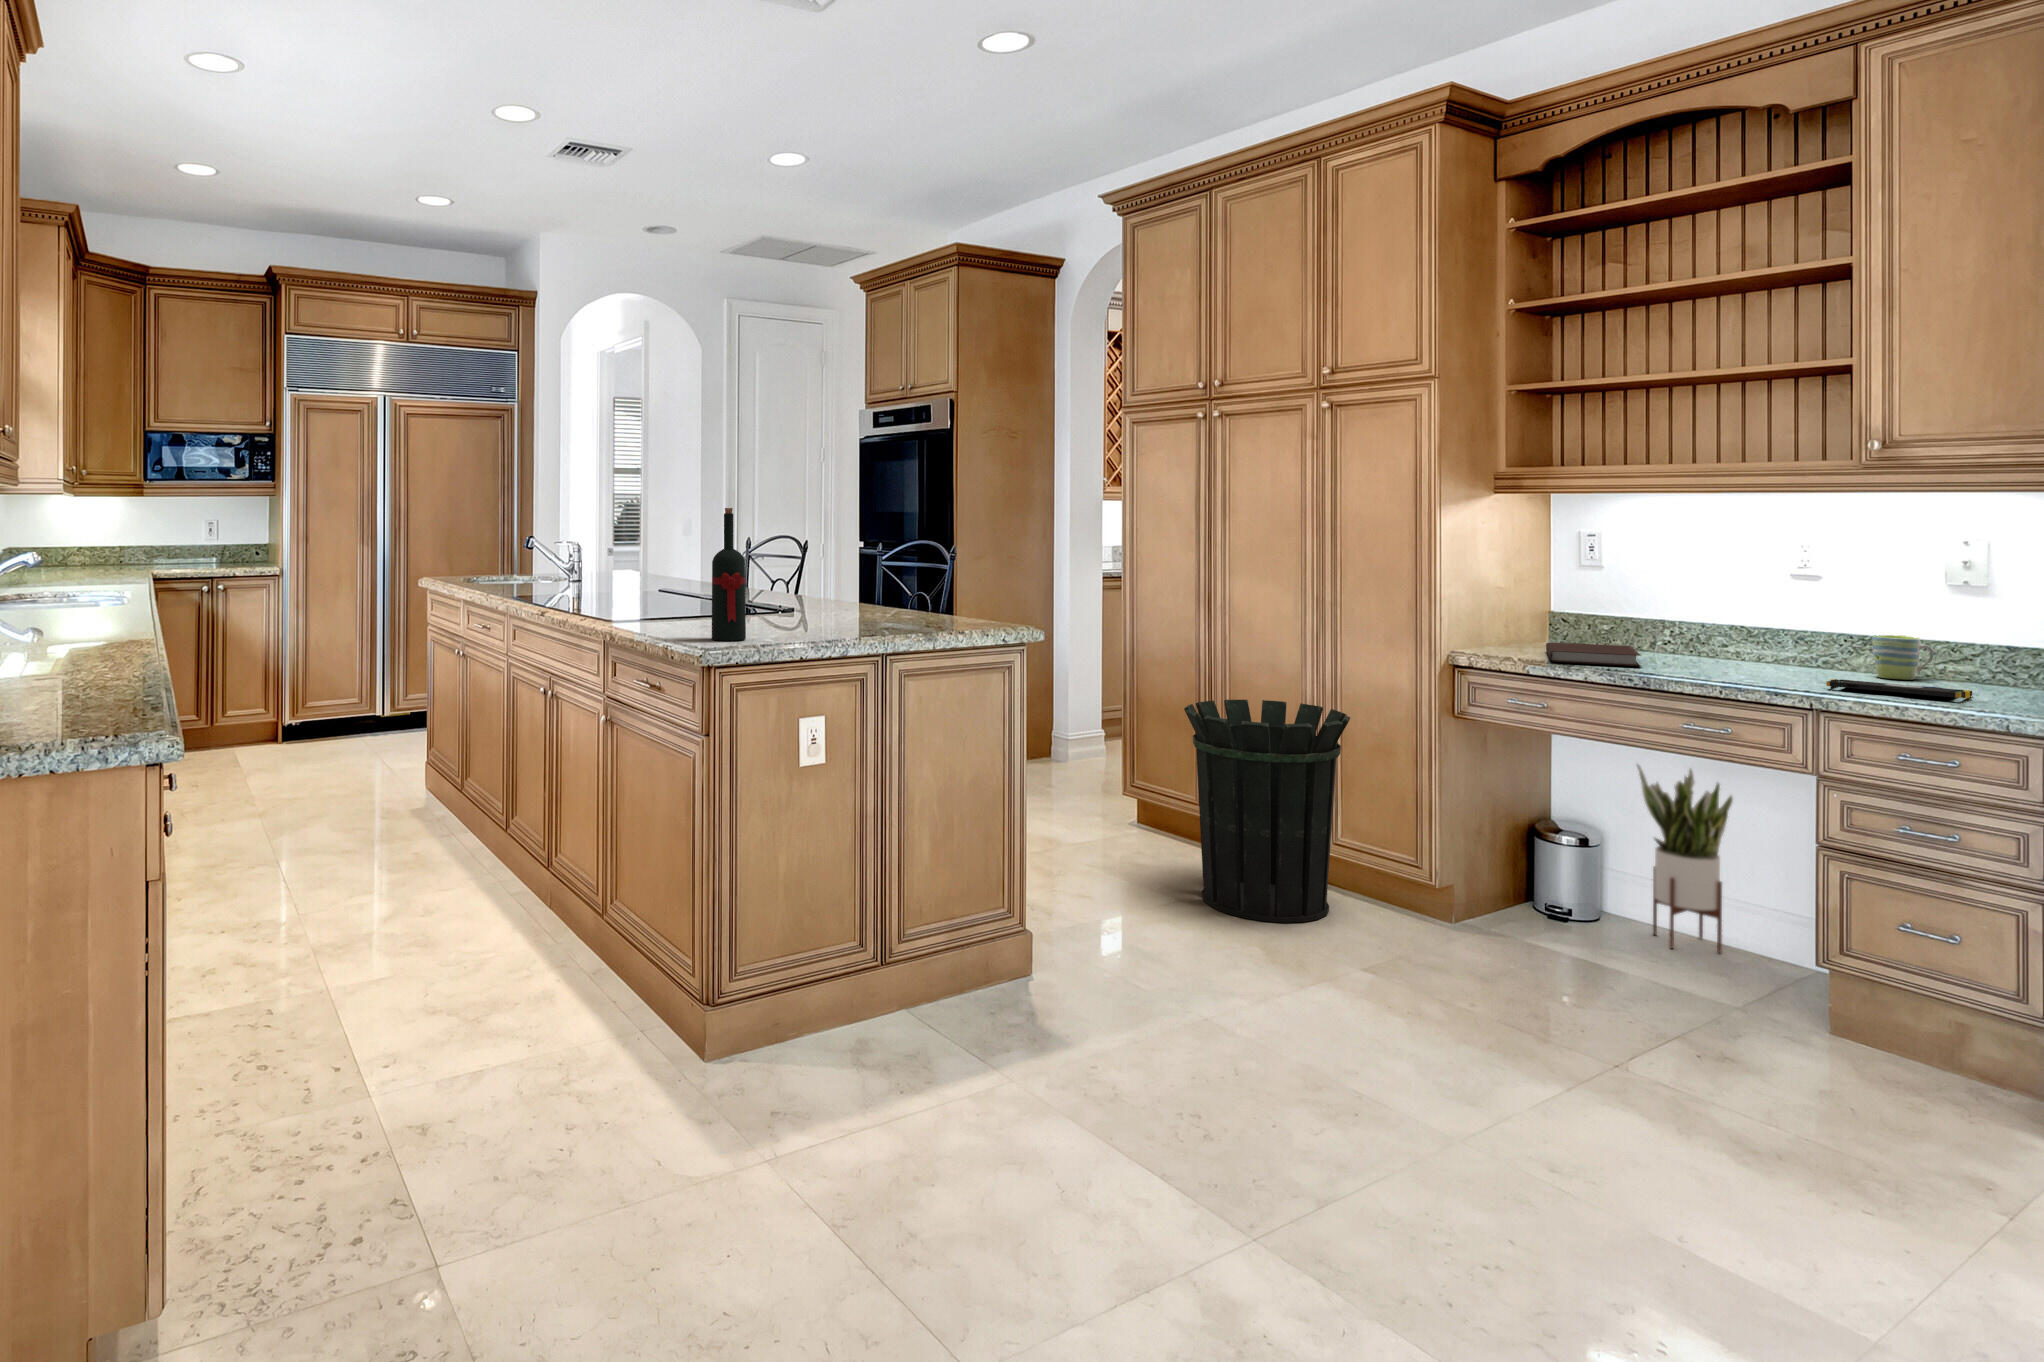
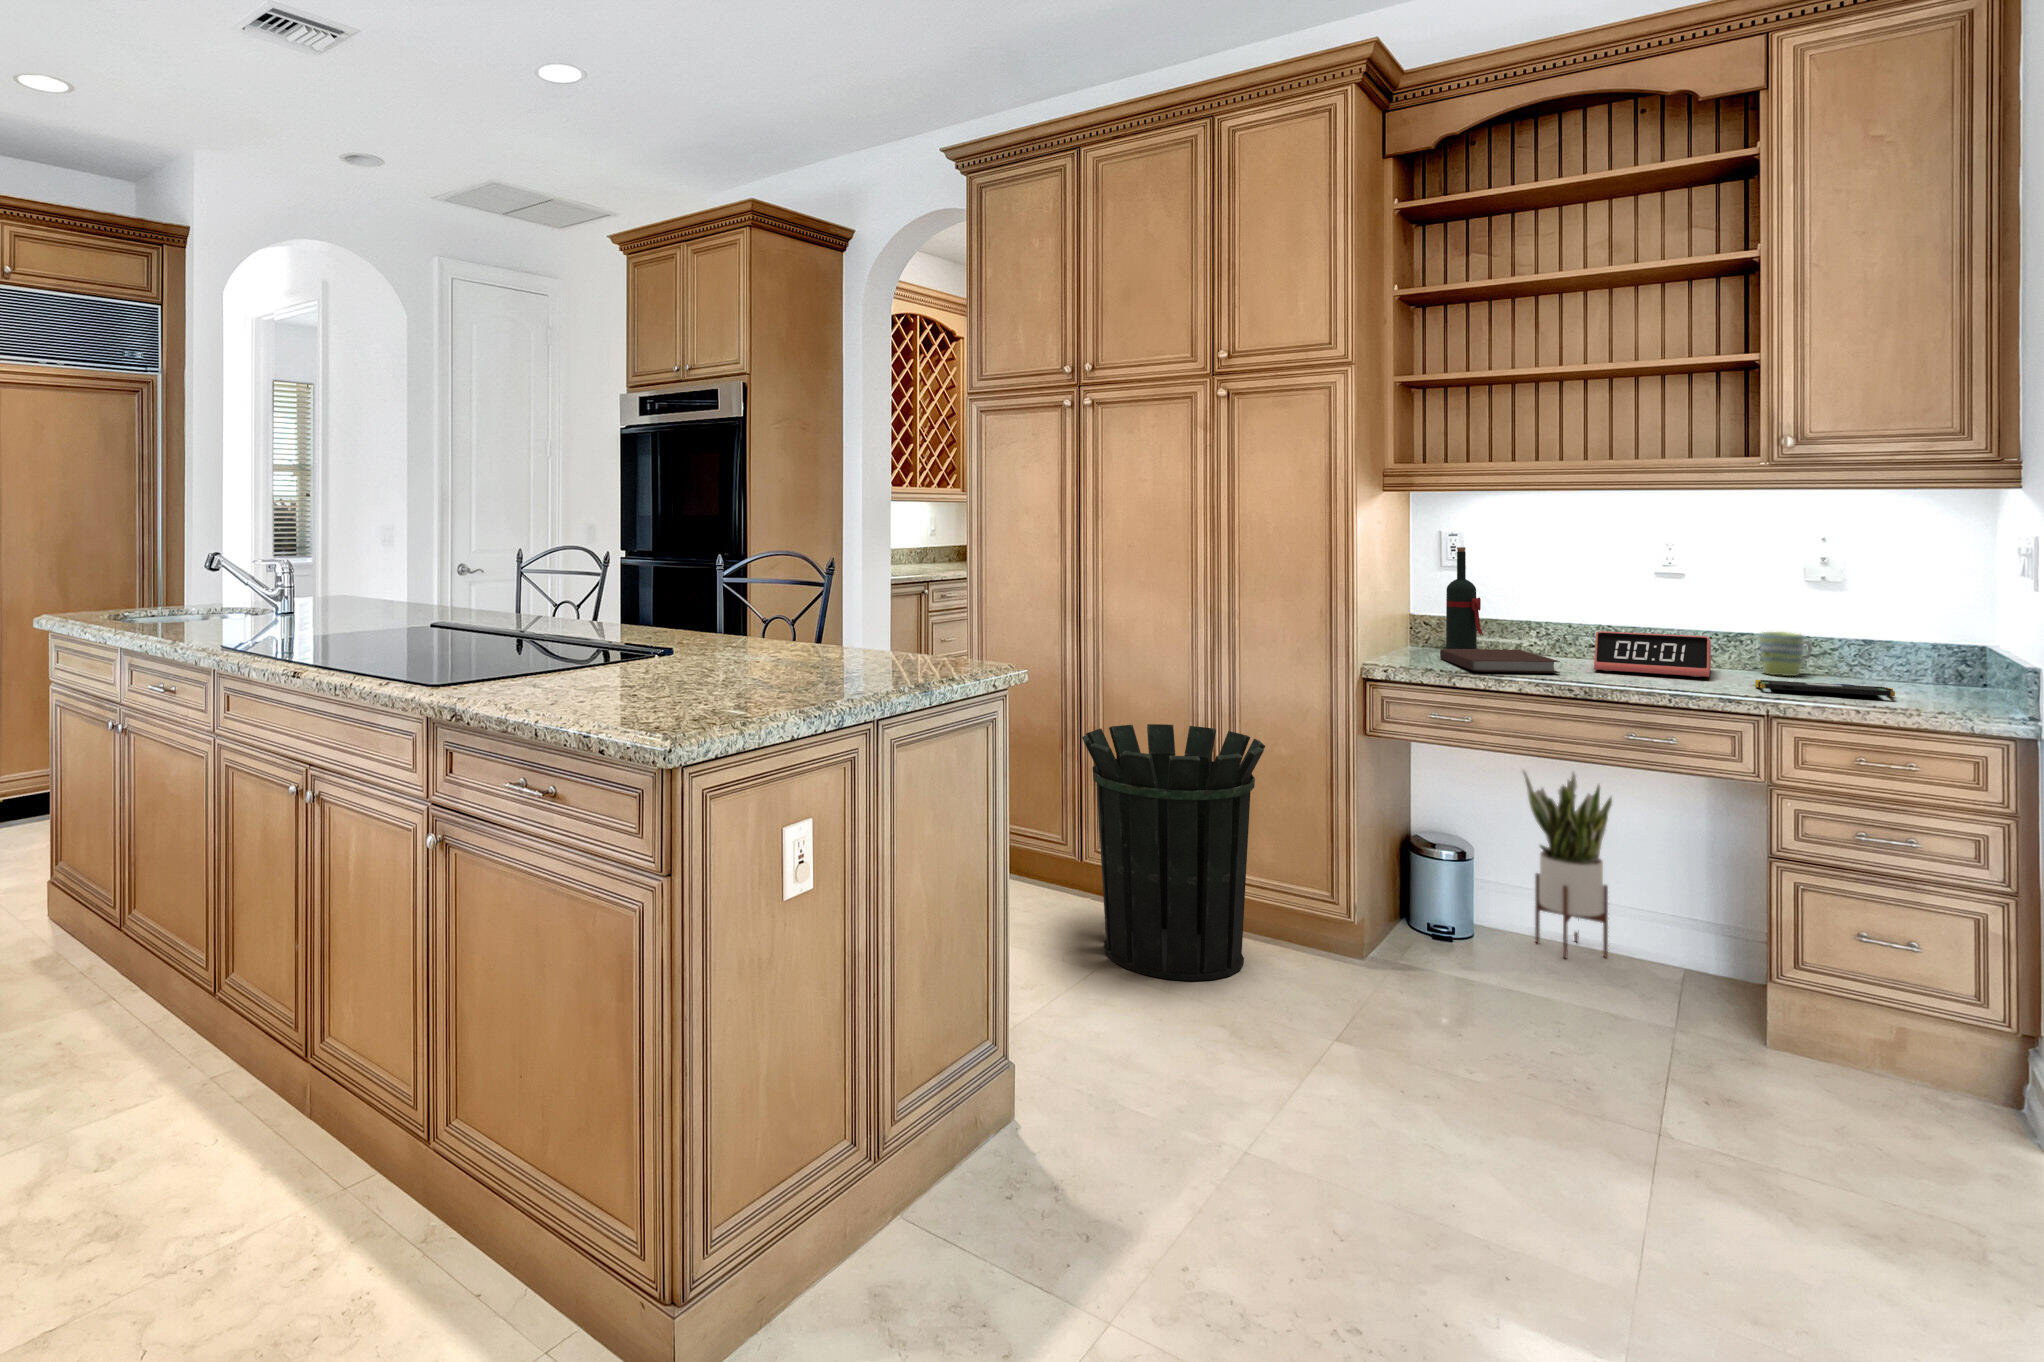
wine bottle: present [712,508,746,641] -> present [1446,547,1483,649]
alarm clock: none [1684,629,1822,675] -> present [1594,631,1711,677]

